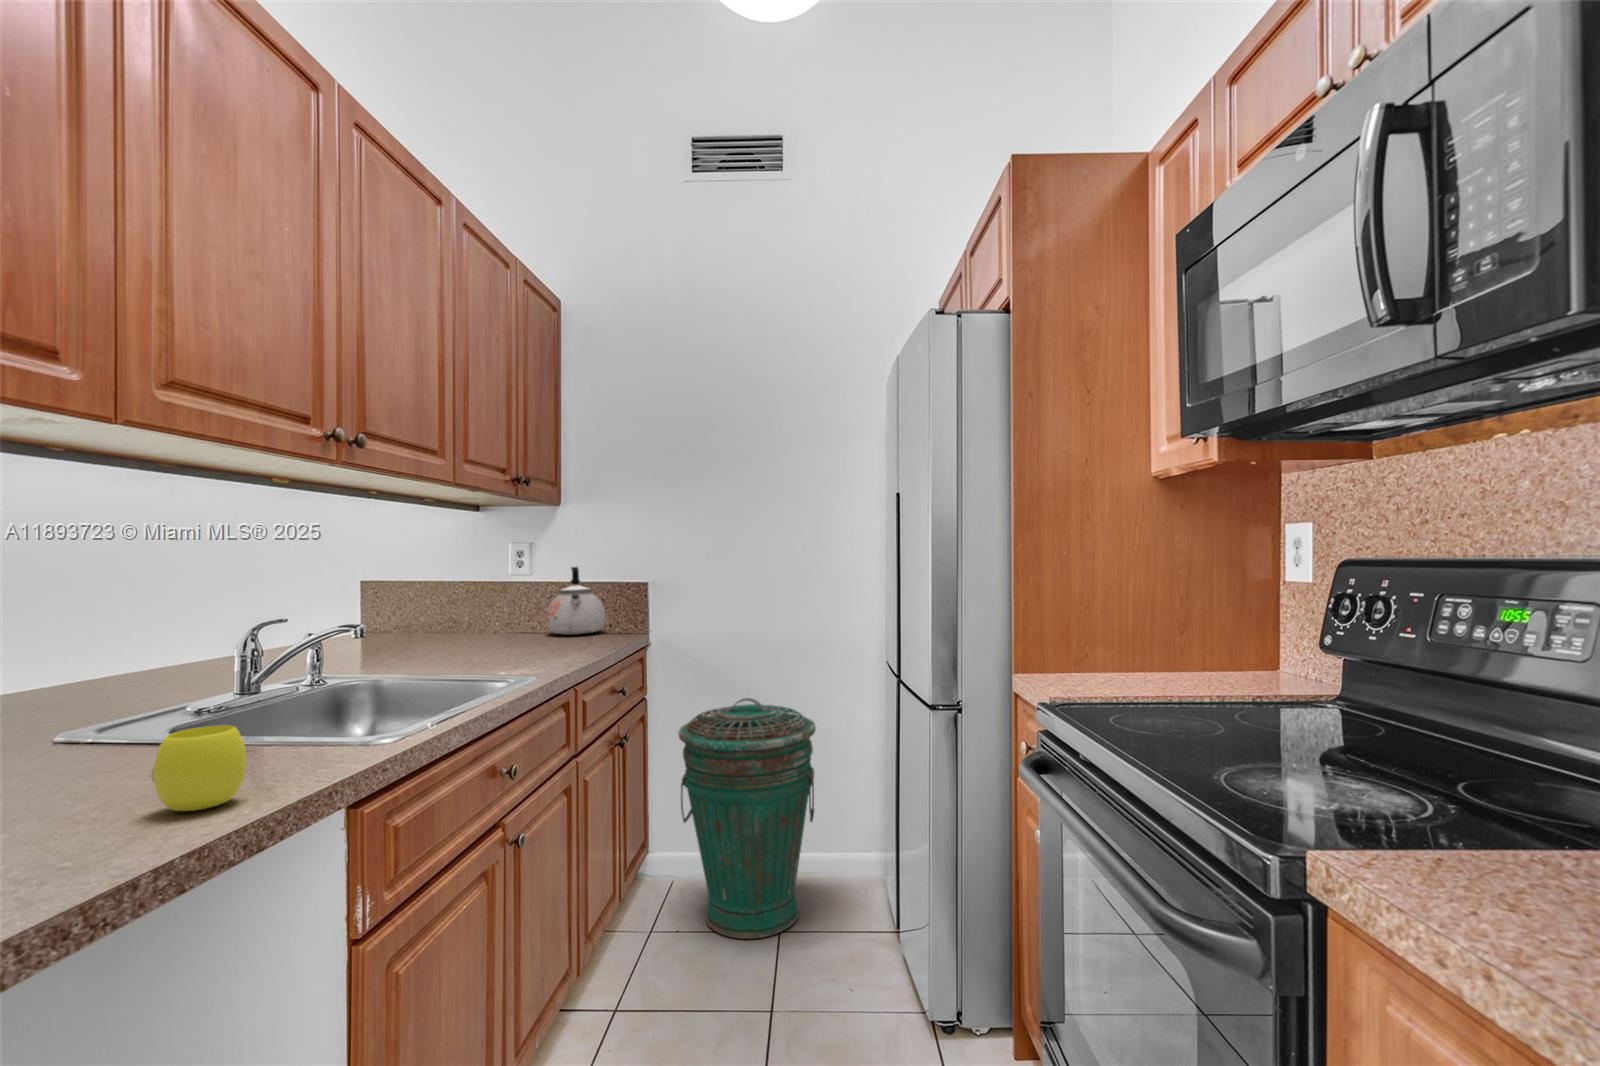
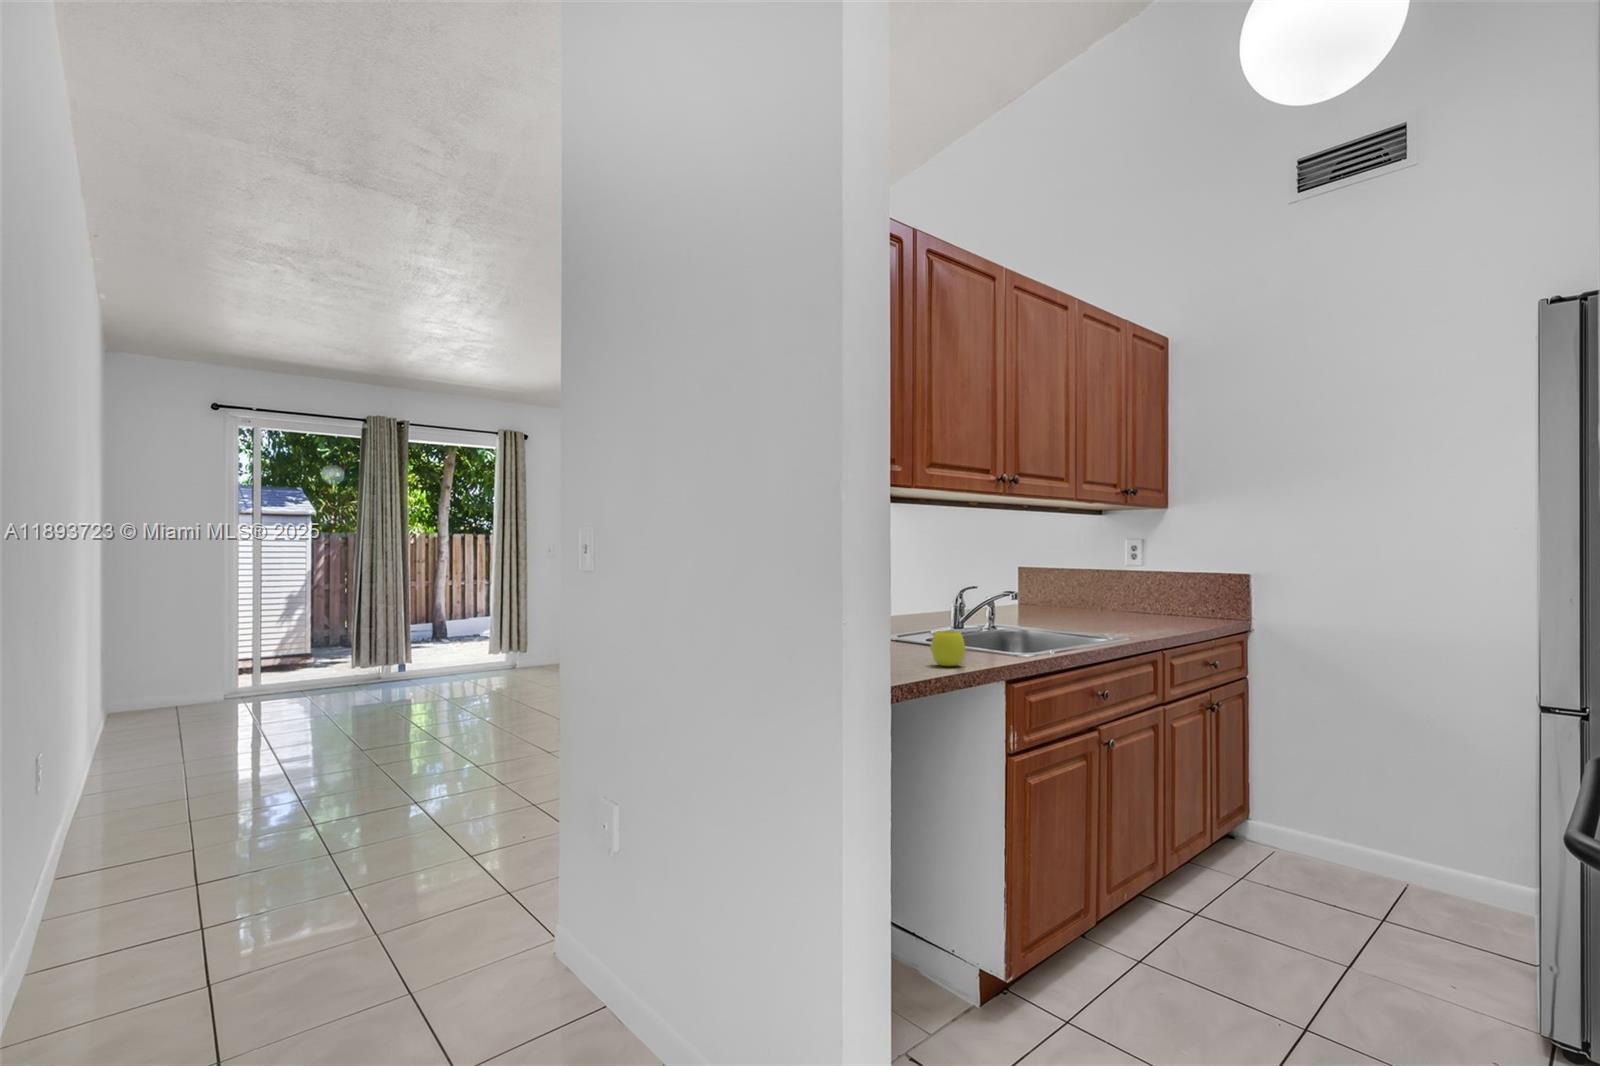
kettle: present [546,567,606,635] -> none [1154,560,1207,616]
trash can: present [679,698,816,939] -> none [1269,689,1427,913]

